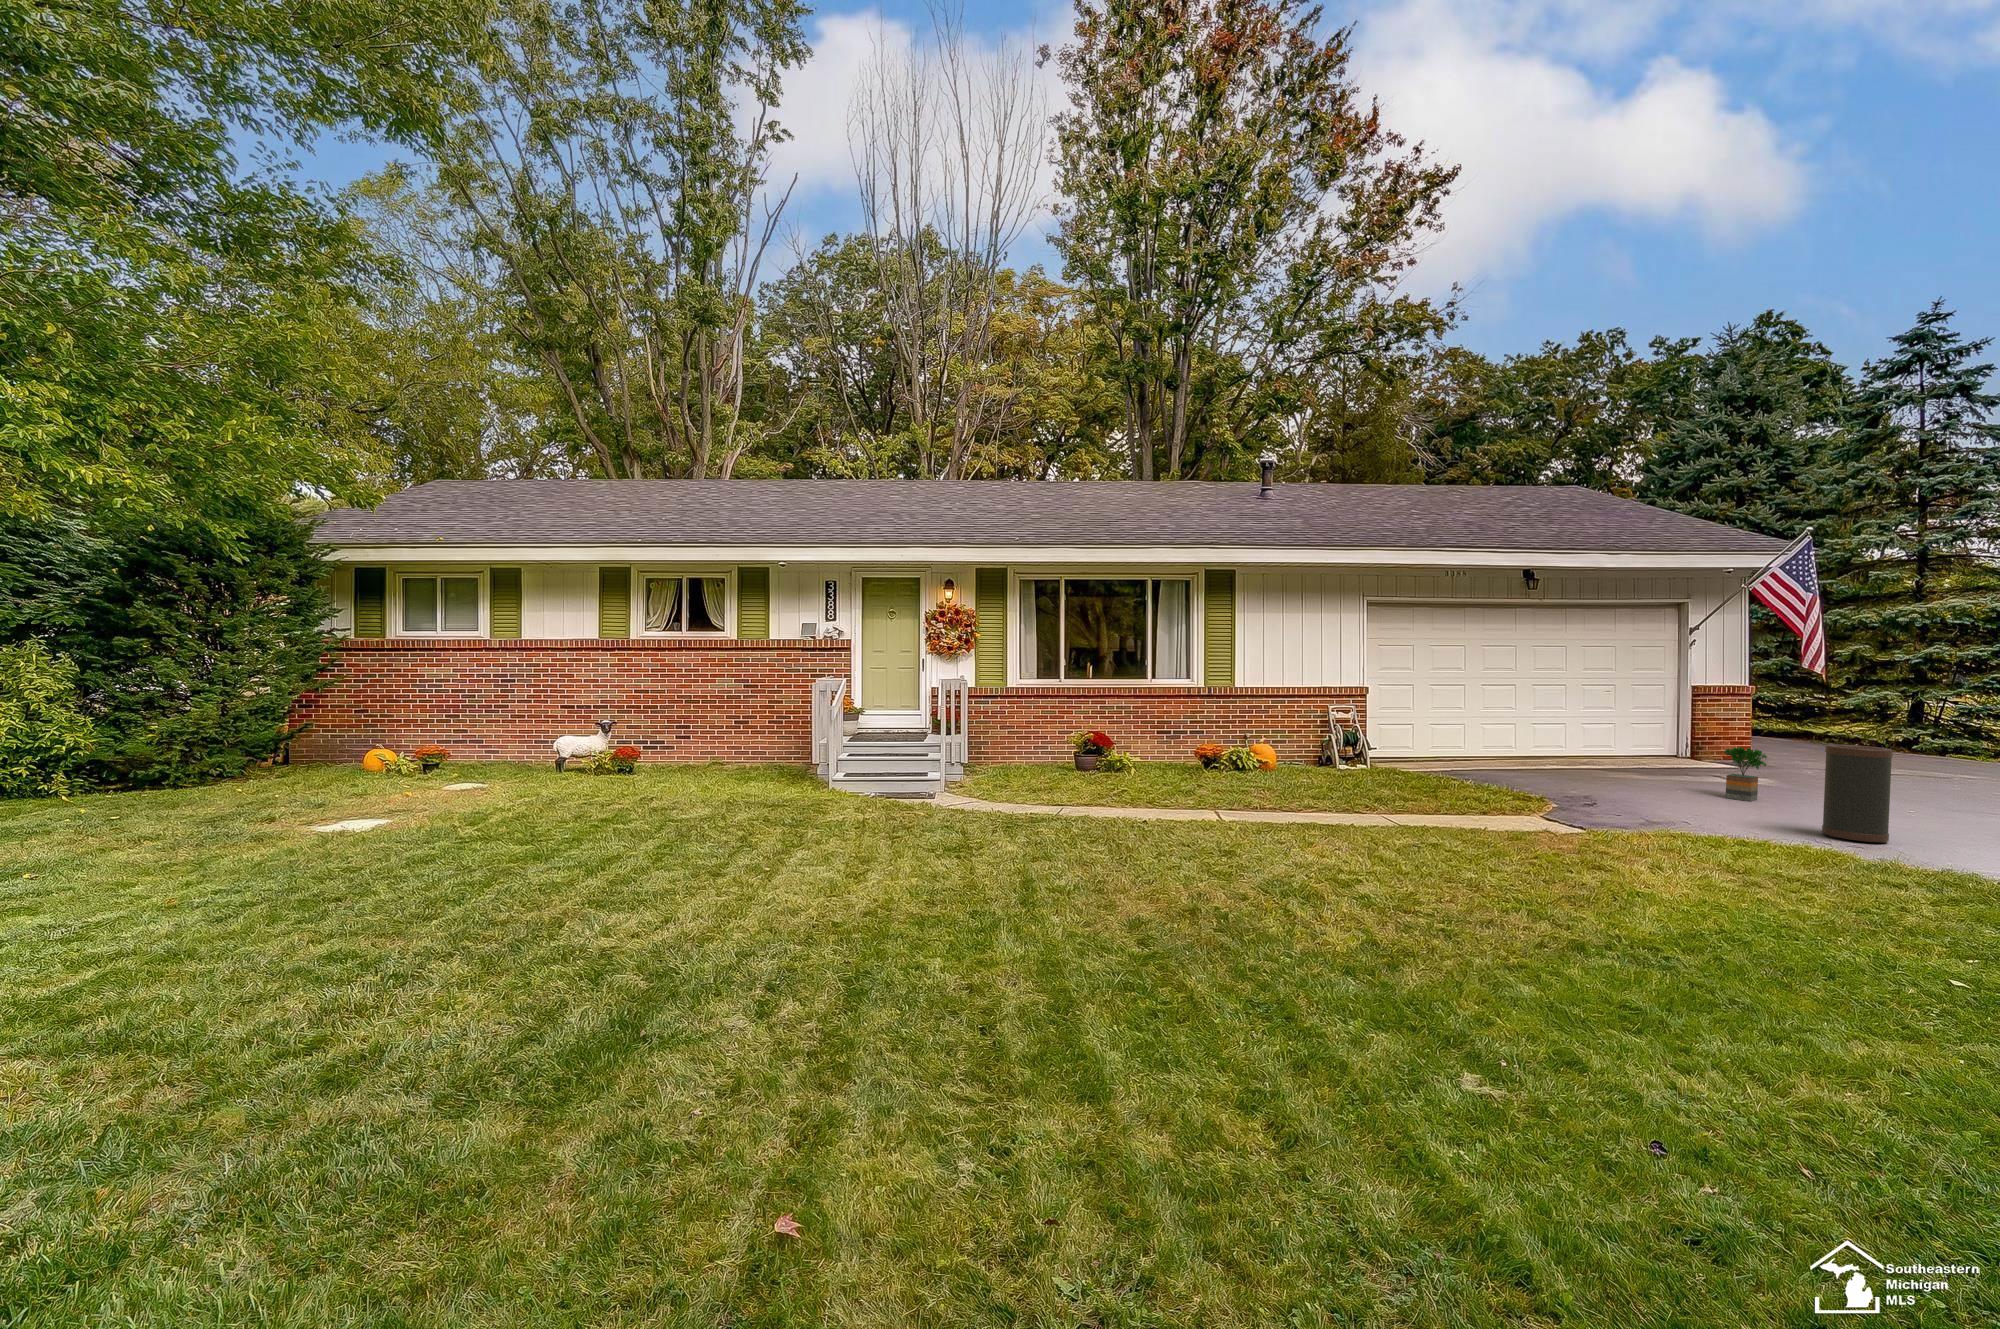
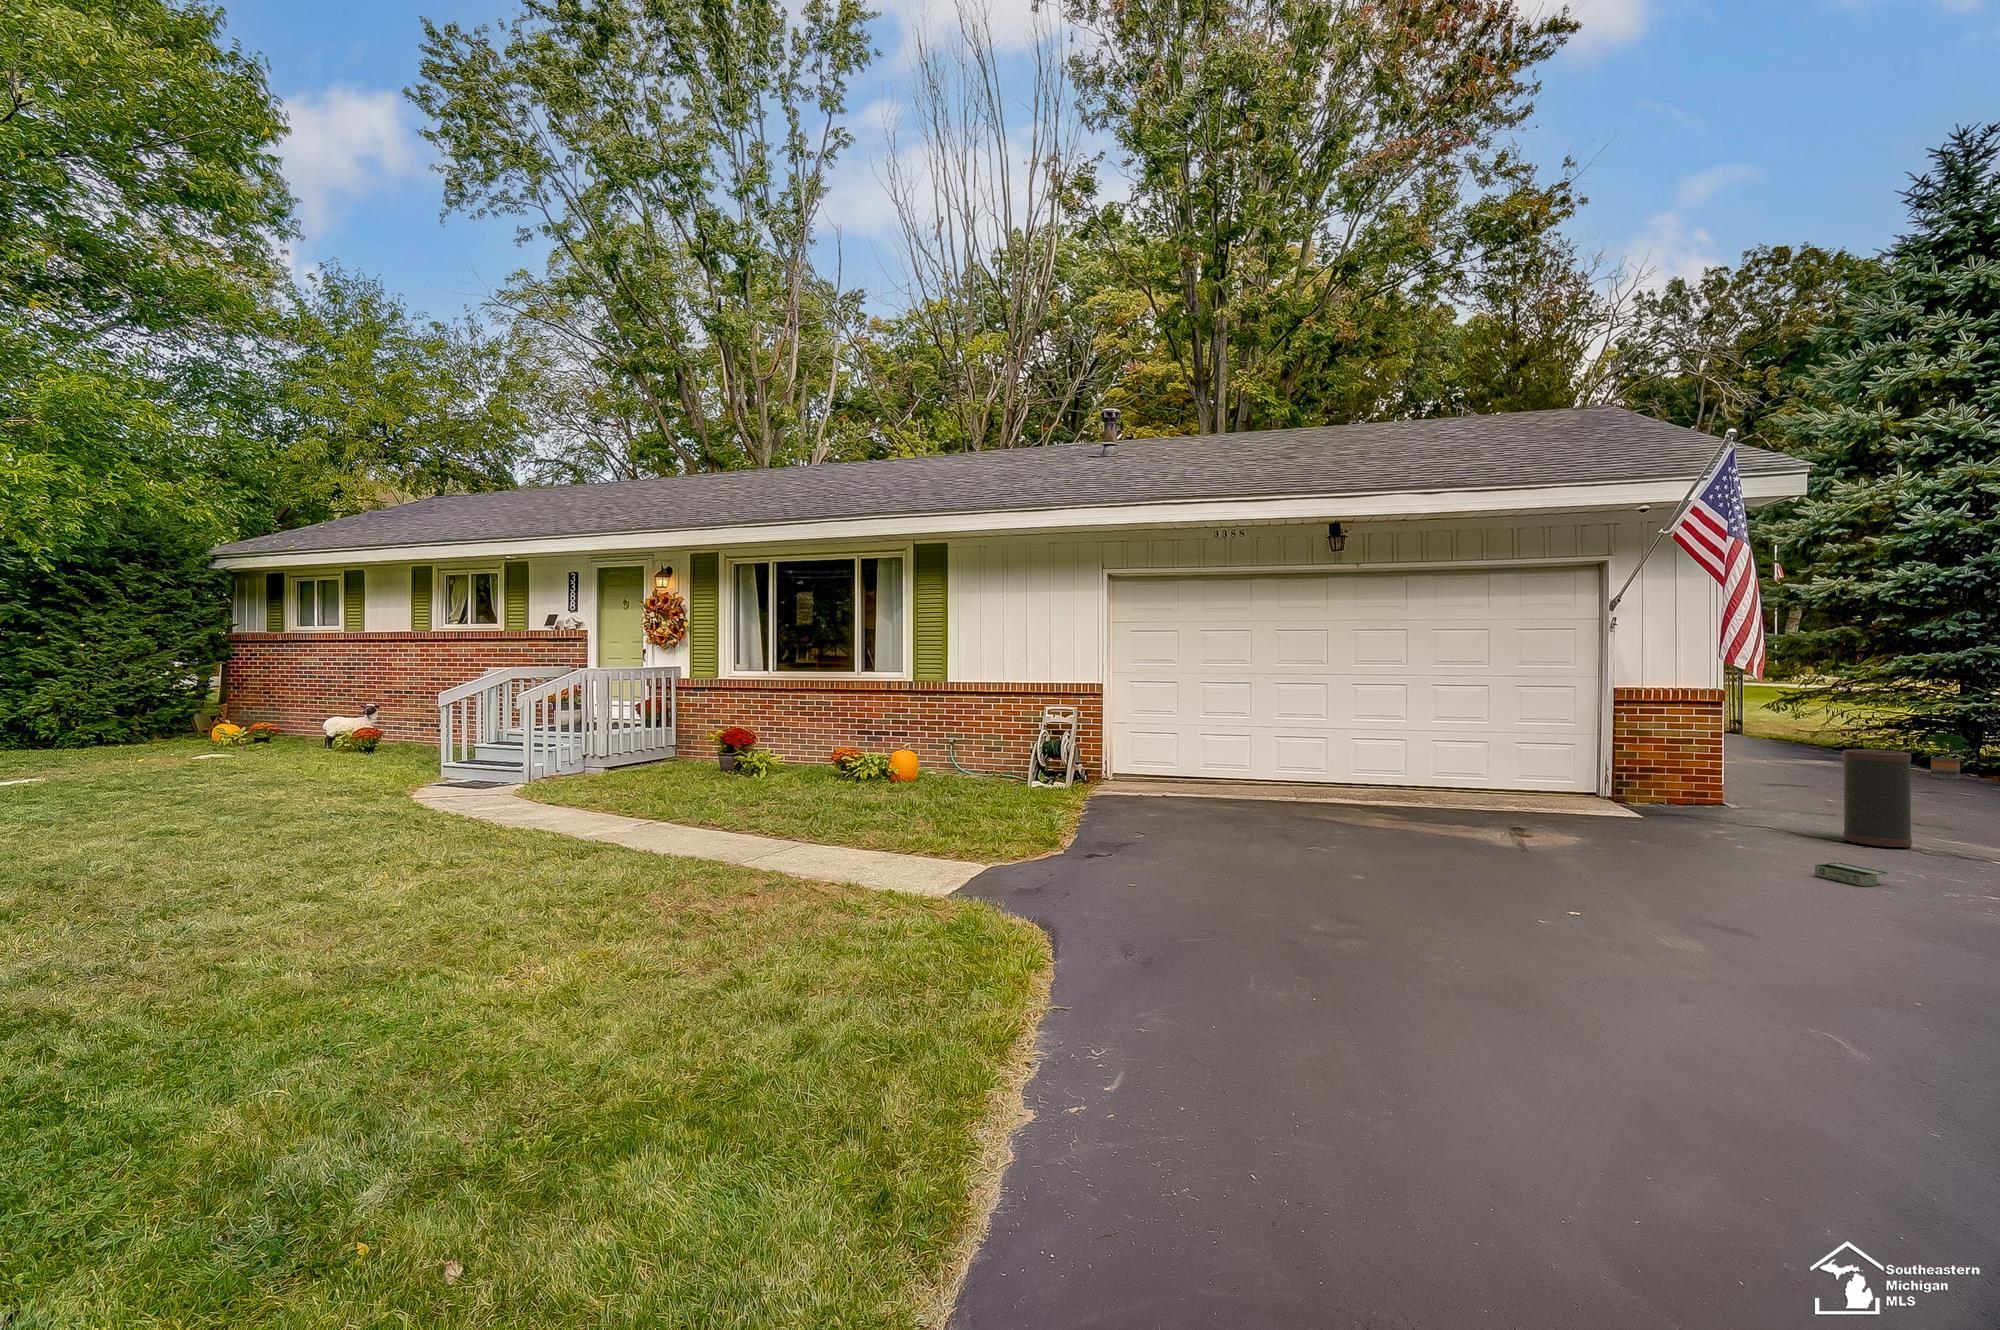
potted tree: present [1724,747,1767,801] -> present [1925,733,1969,780]
toolbox: none [1796,856,1868,880] -> present [1815,863,1888,886]

